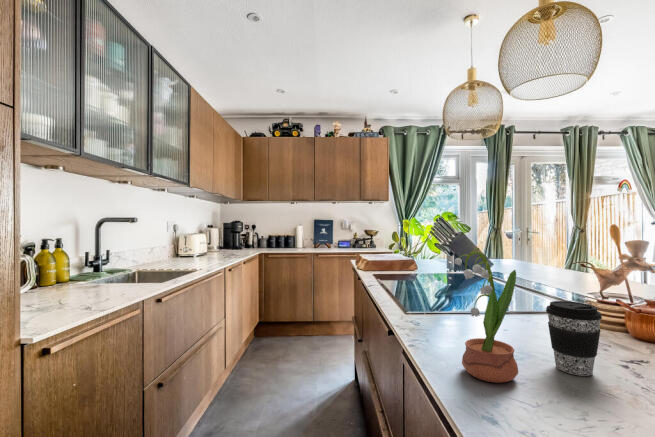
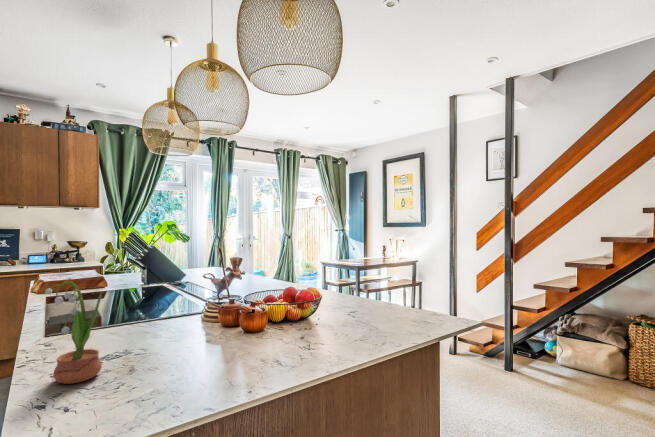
coffee cup: present [546,301,602,376] -> none [138,309,173,362]

